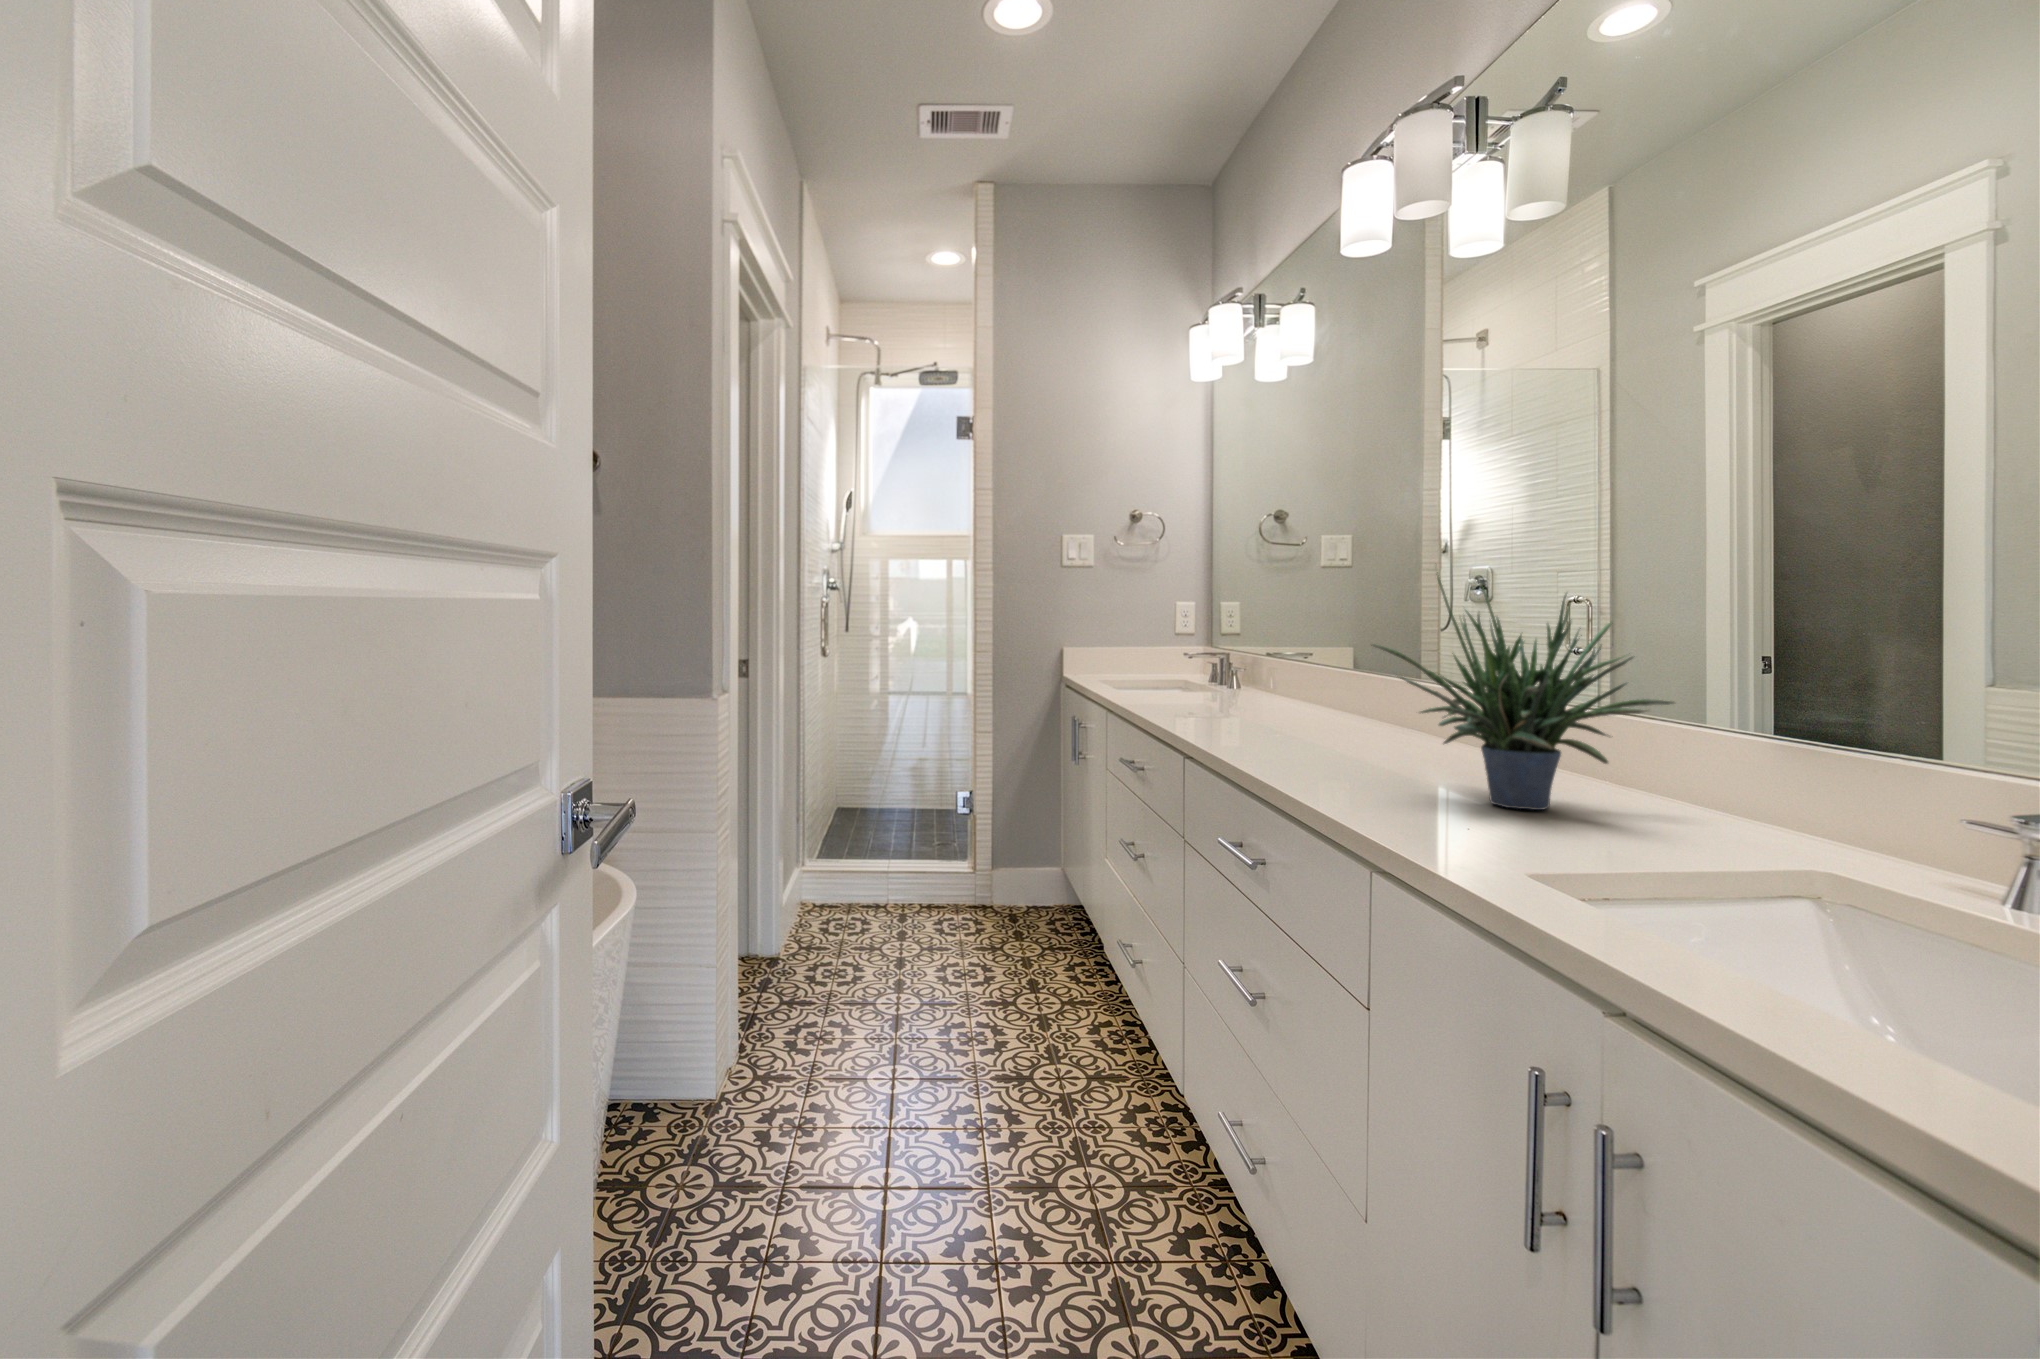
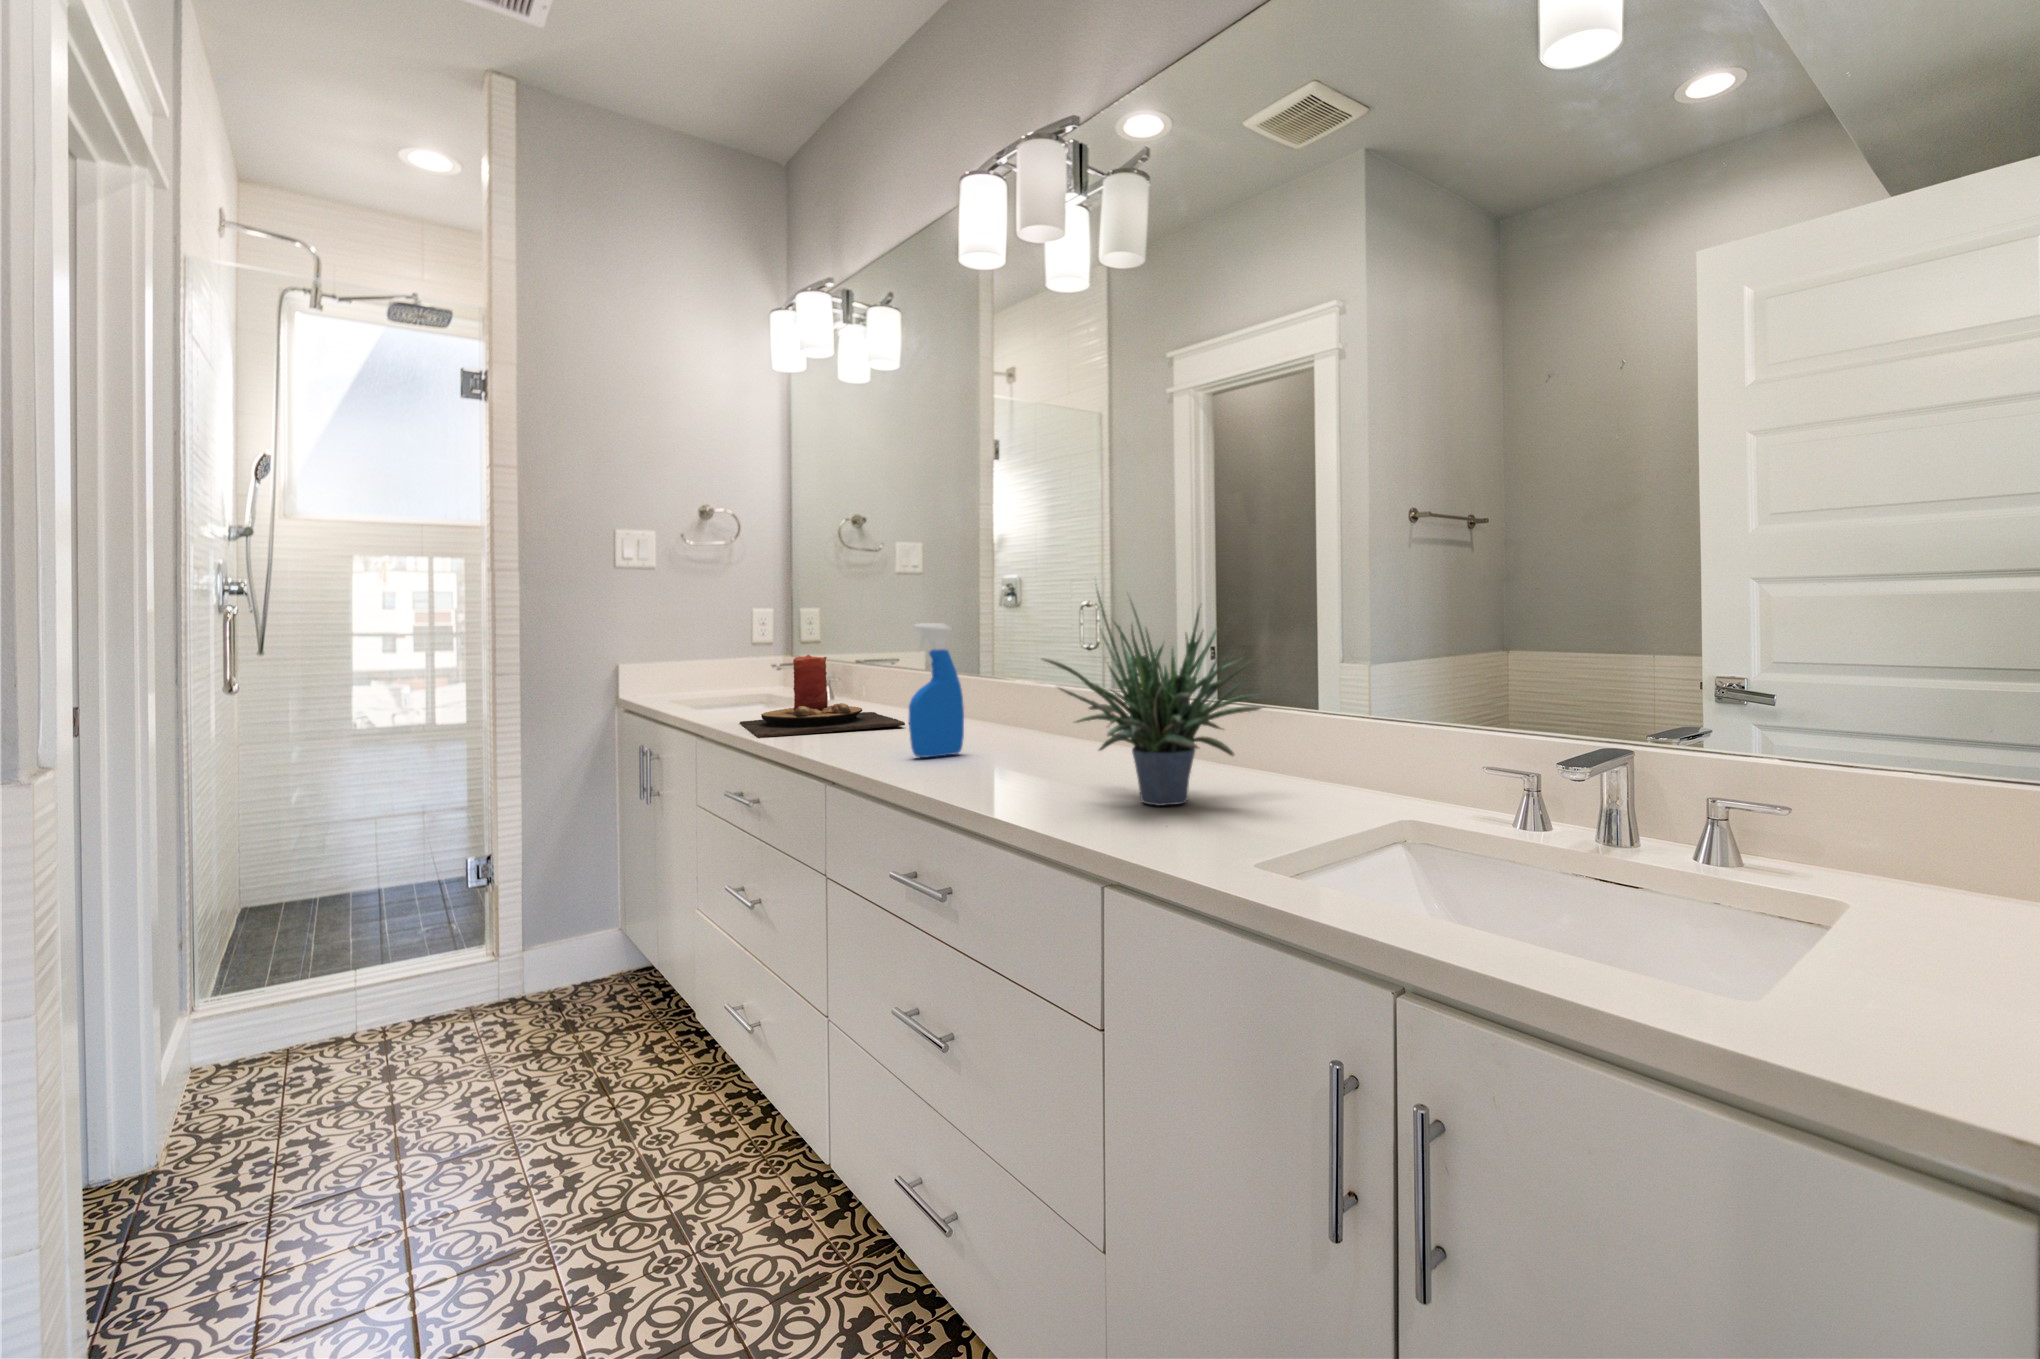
spray bottle: none [1276,615,1334,743] -> present [909,623,964,757]
candle: none [1149,645,1294,716] -> present [740,655,905,738]

